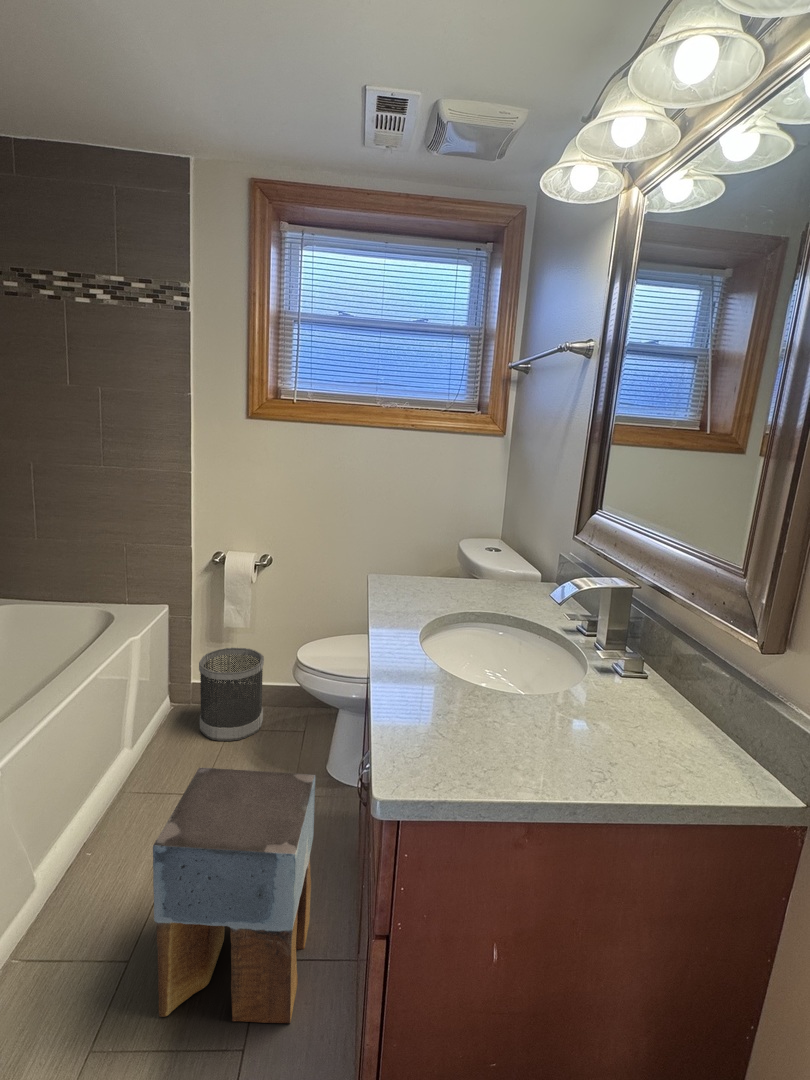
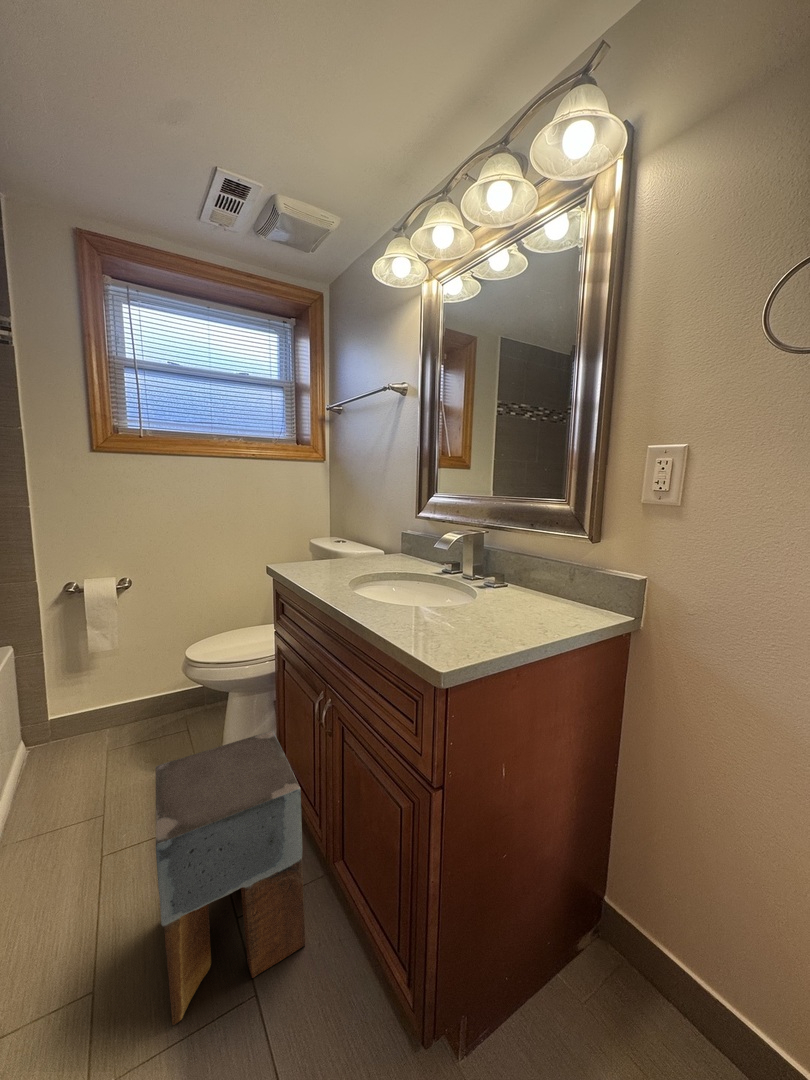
wastebasket: present [199,648,264,741] -> none [67,669,146,767]

